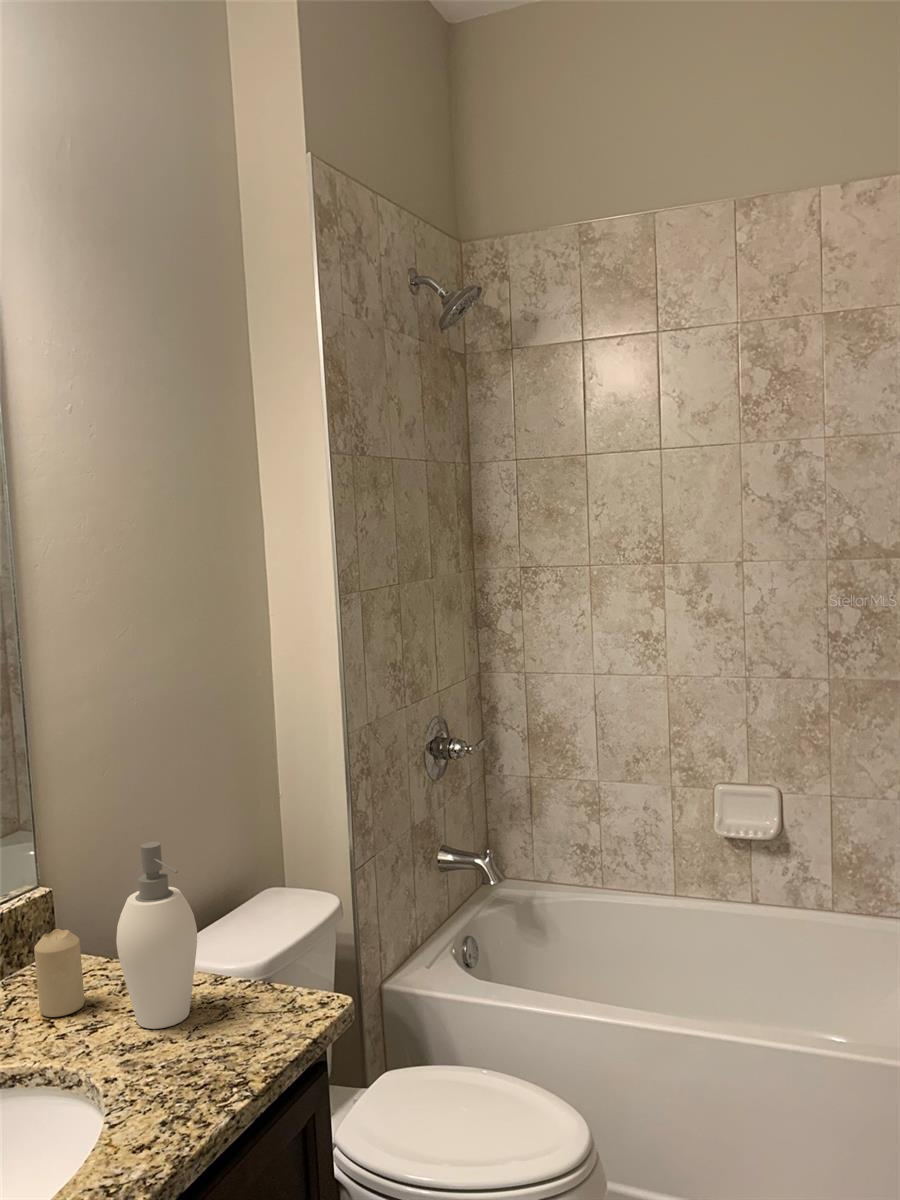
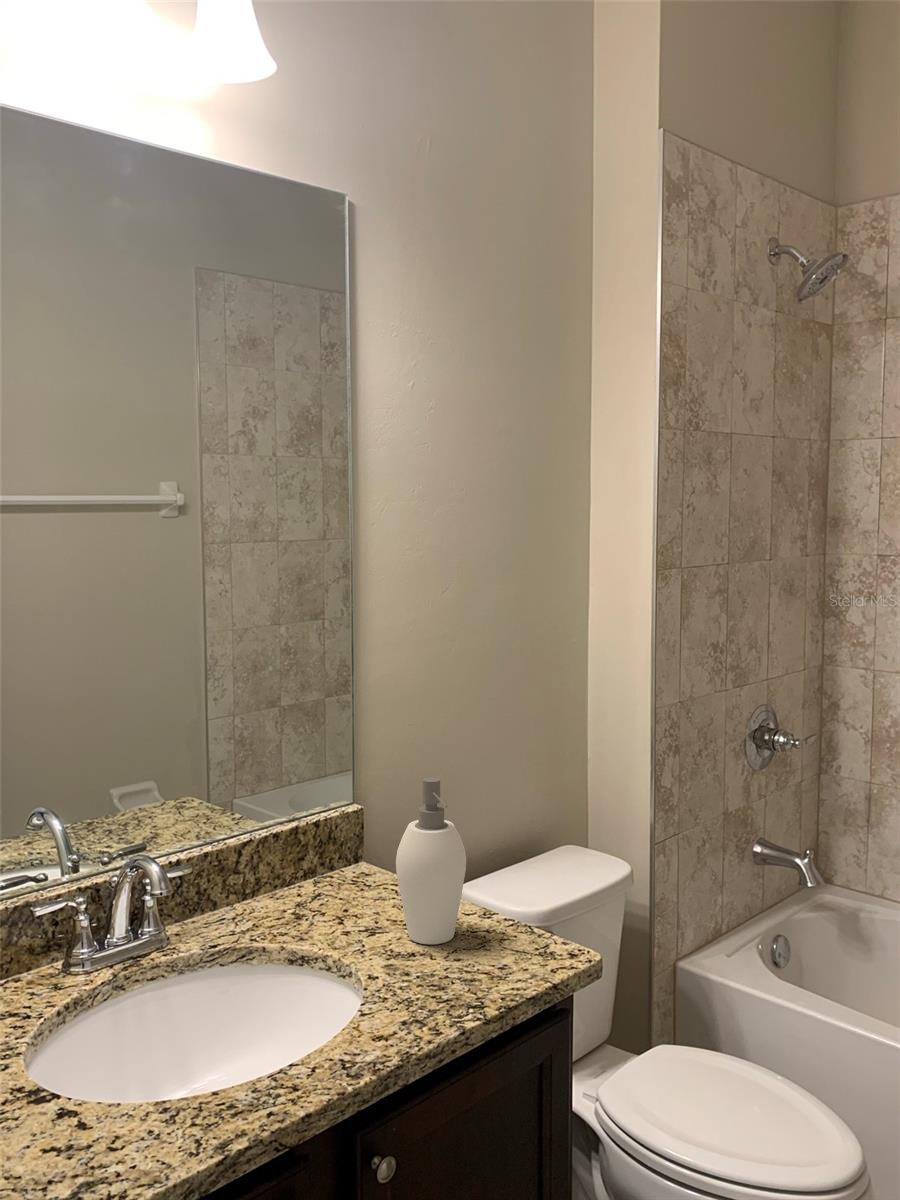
candle: present [34,929,85,1017] -> none [335,841,372,916]

